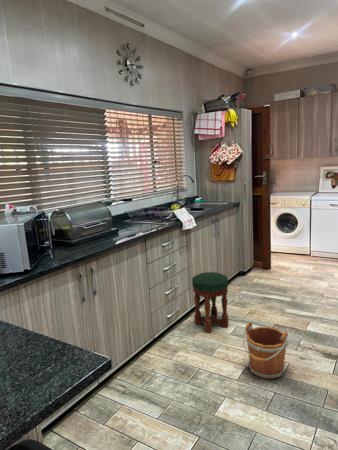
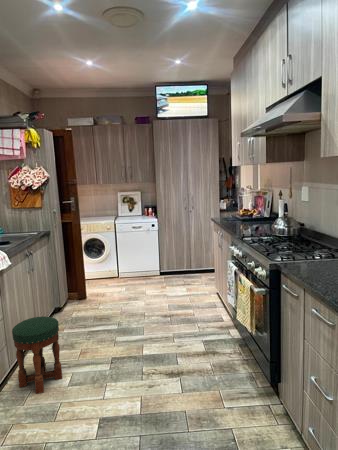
bucket: present [243,322,288,379] -> none [94,364,143,426]

